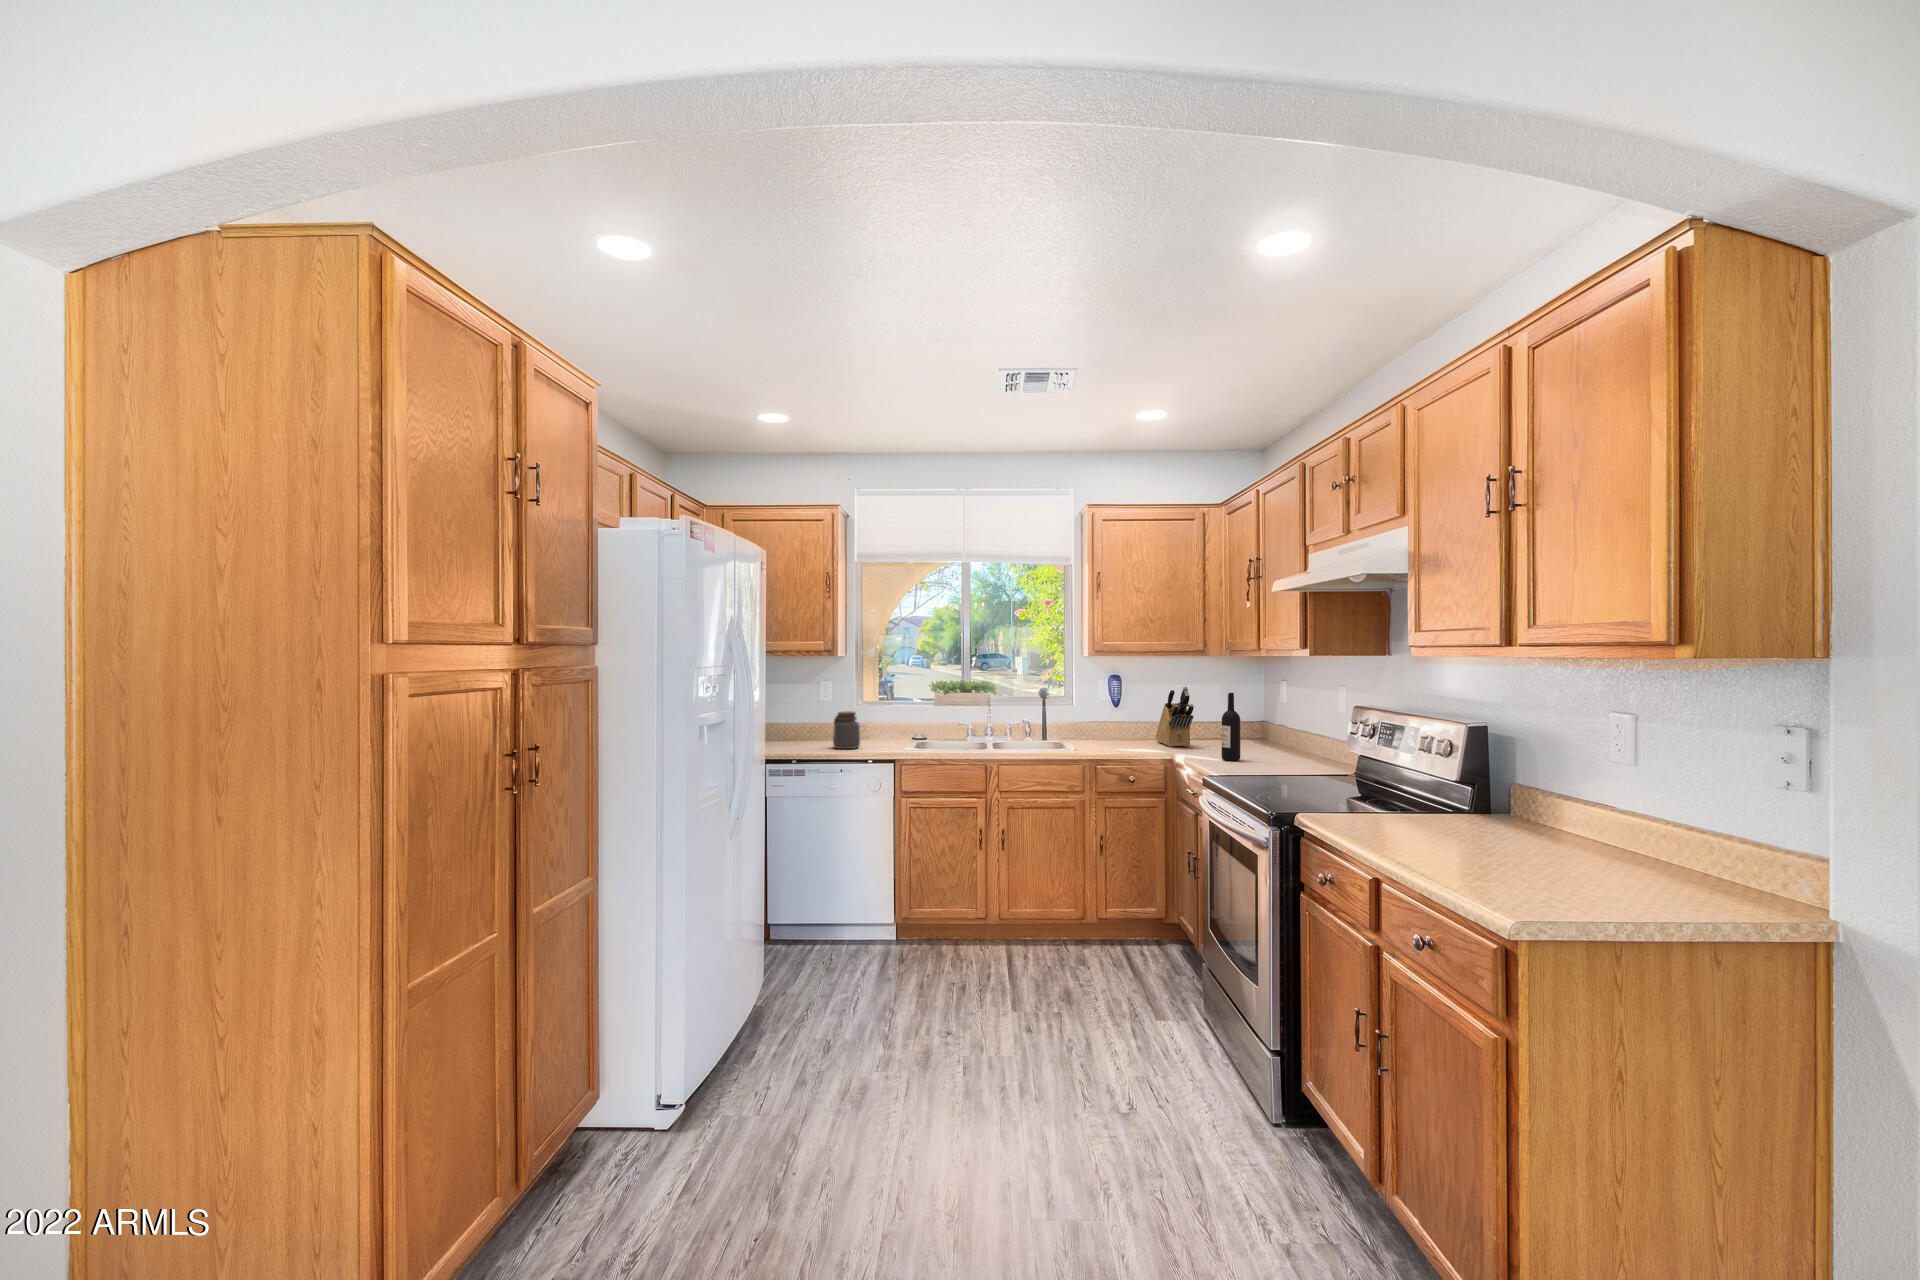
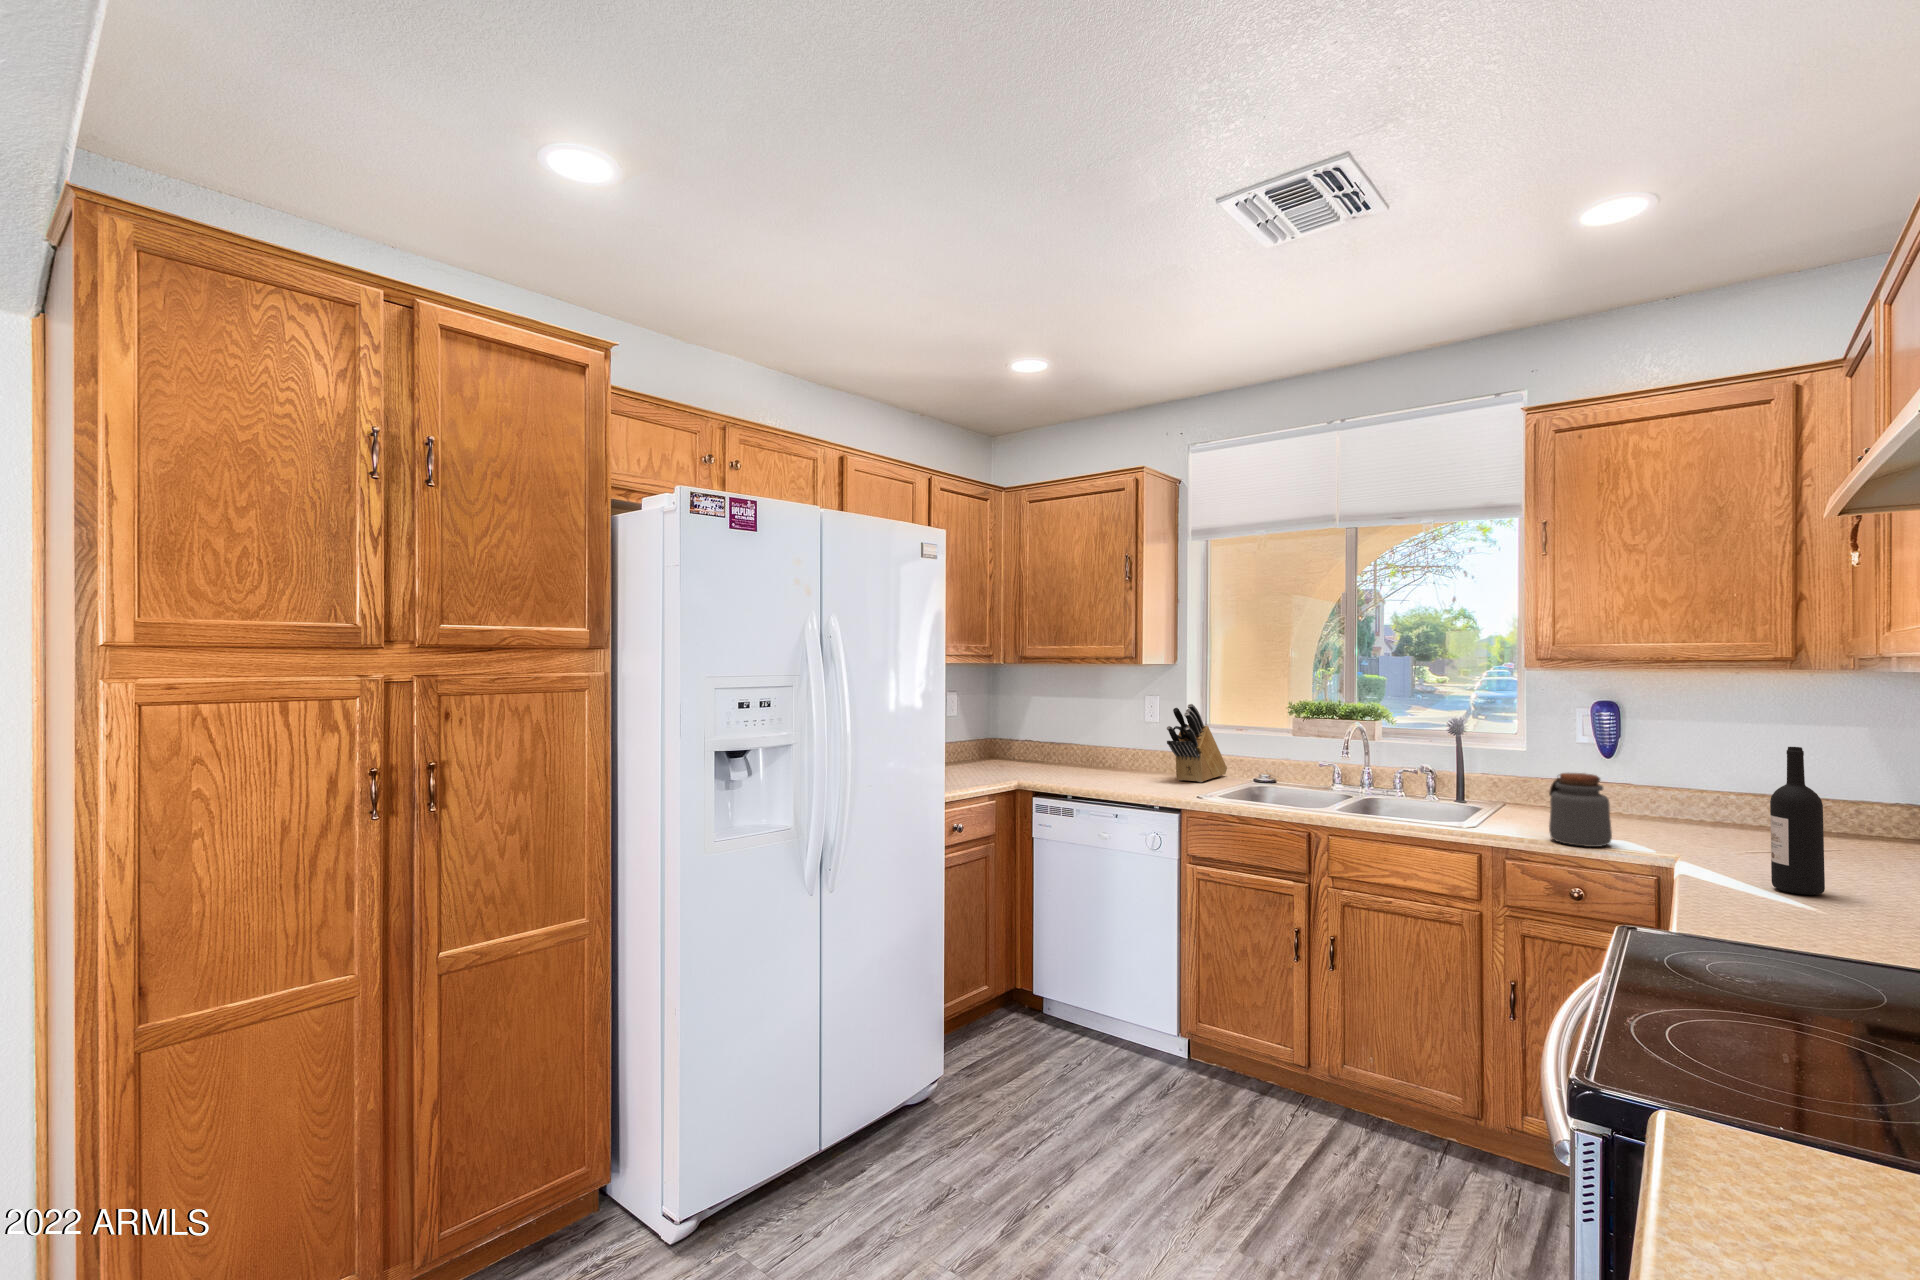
knife block: present [1156,687,1194,747] -> present [1167,704,1227,782]
jar: present [833,711,860,749] -> present [1549,773,1612,847]

